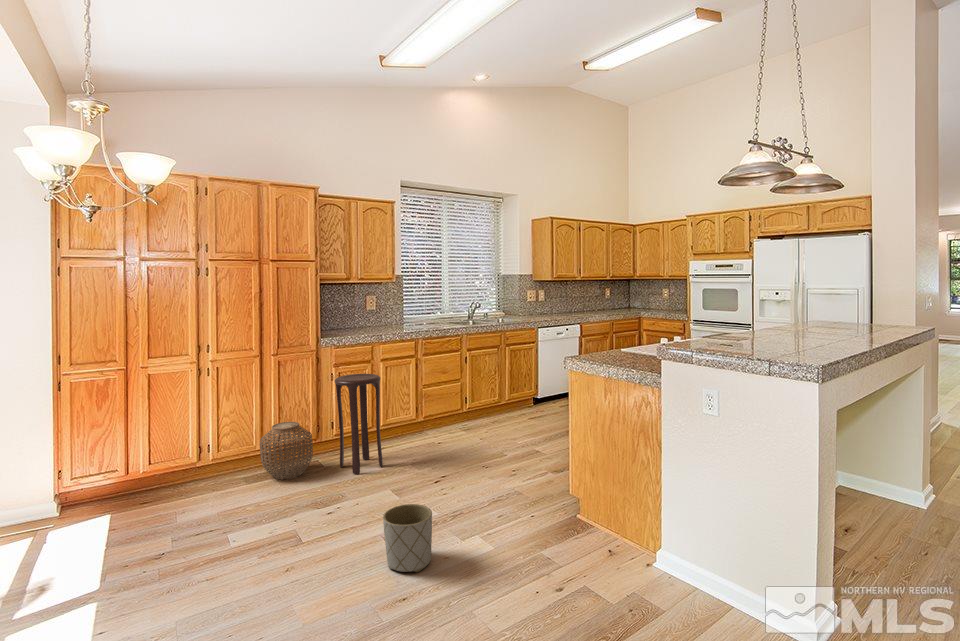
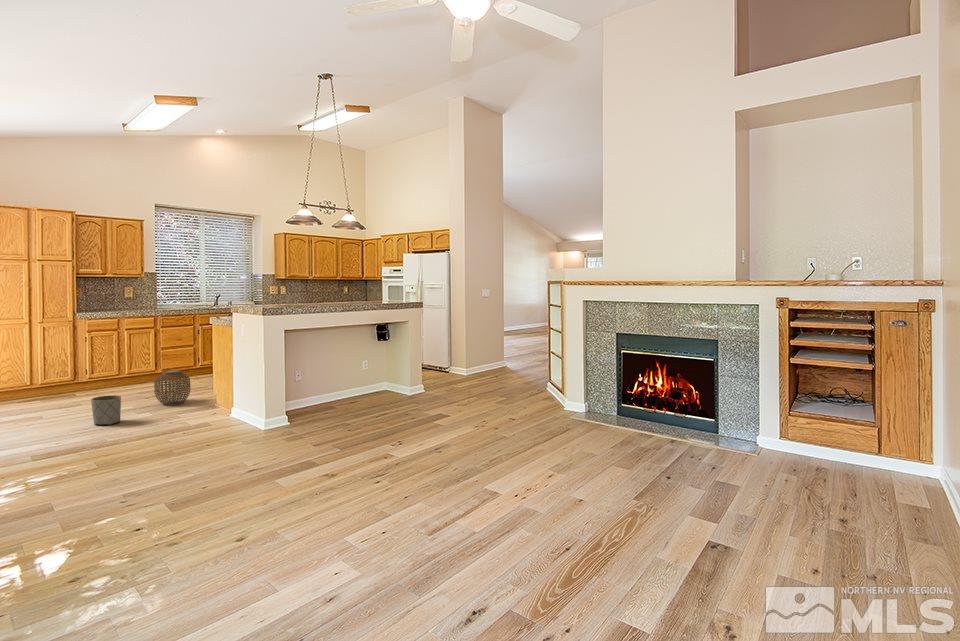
stool: present [335,374,383,474] -> none [83,336,118,398]
woven basket: present [260,422,313,479] -> present [154,370,191,405]

